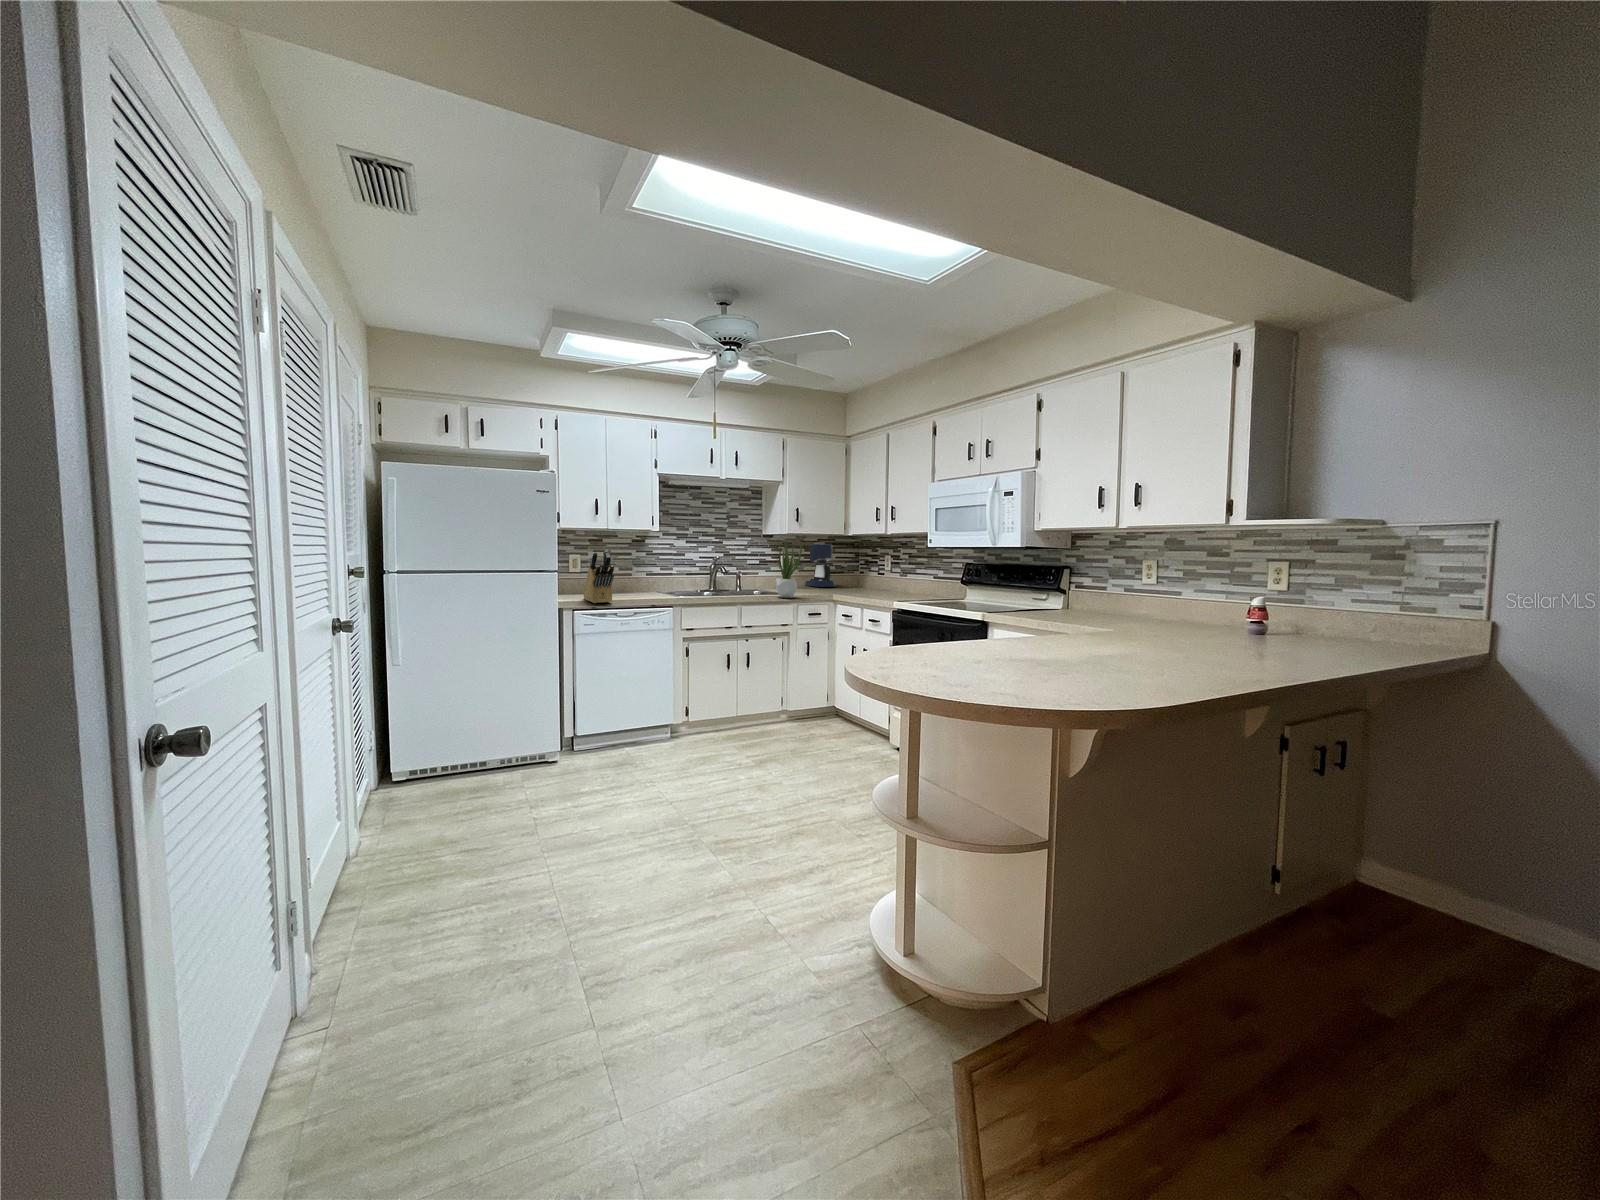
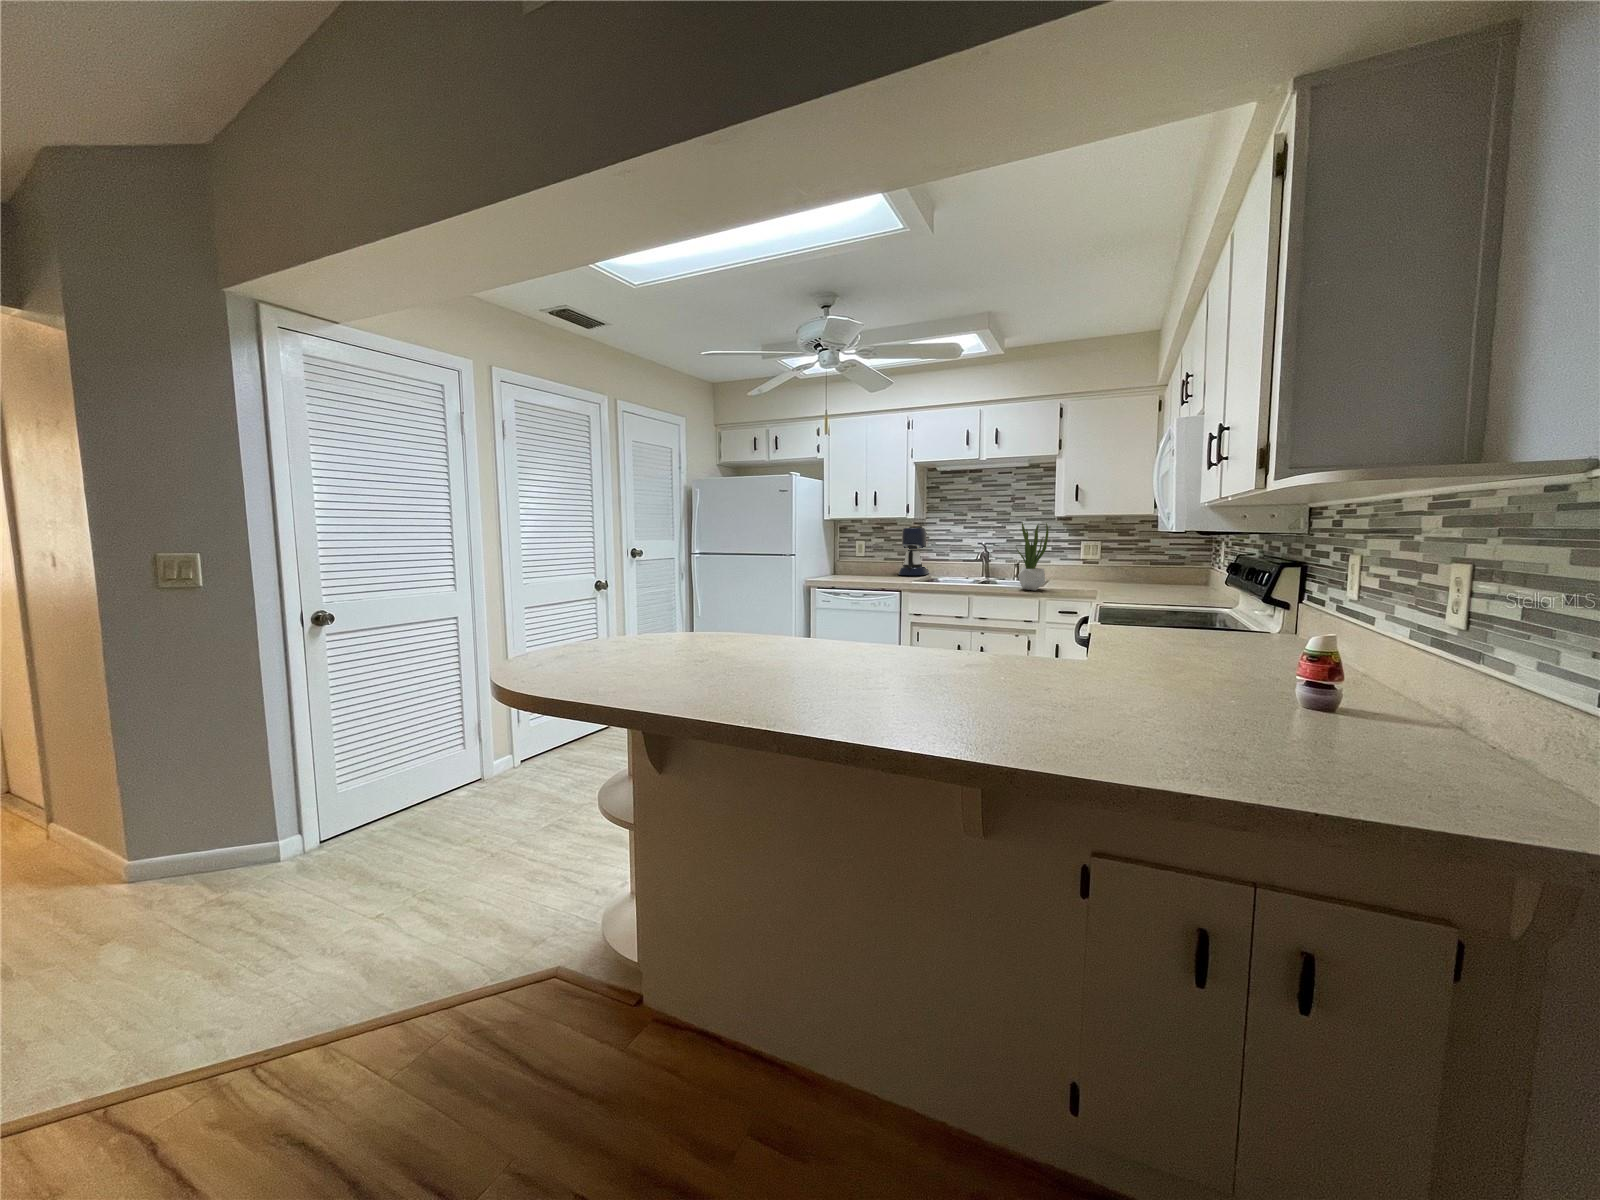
coffee maker: present [805,544,836,587] -> present [899,528,929,575]
knife block: present [584,550,614,603] -> none [822,538,852,585]

